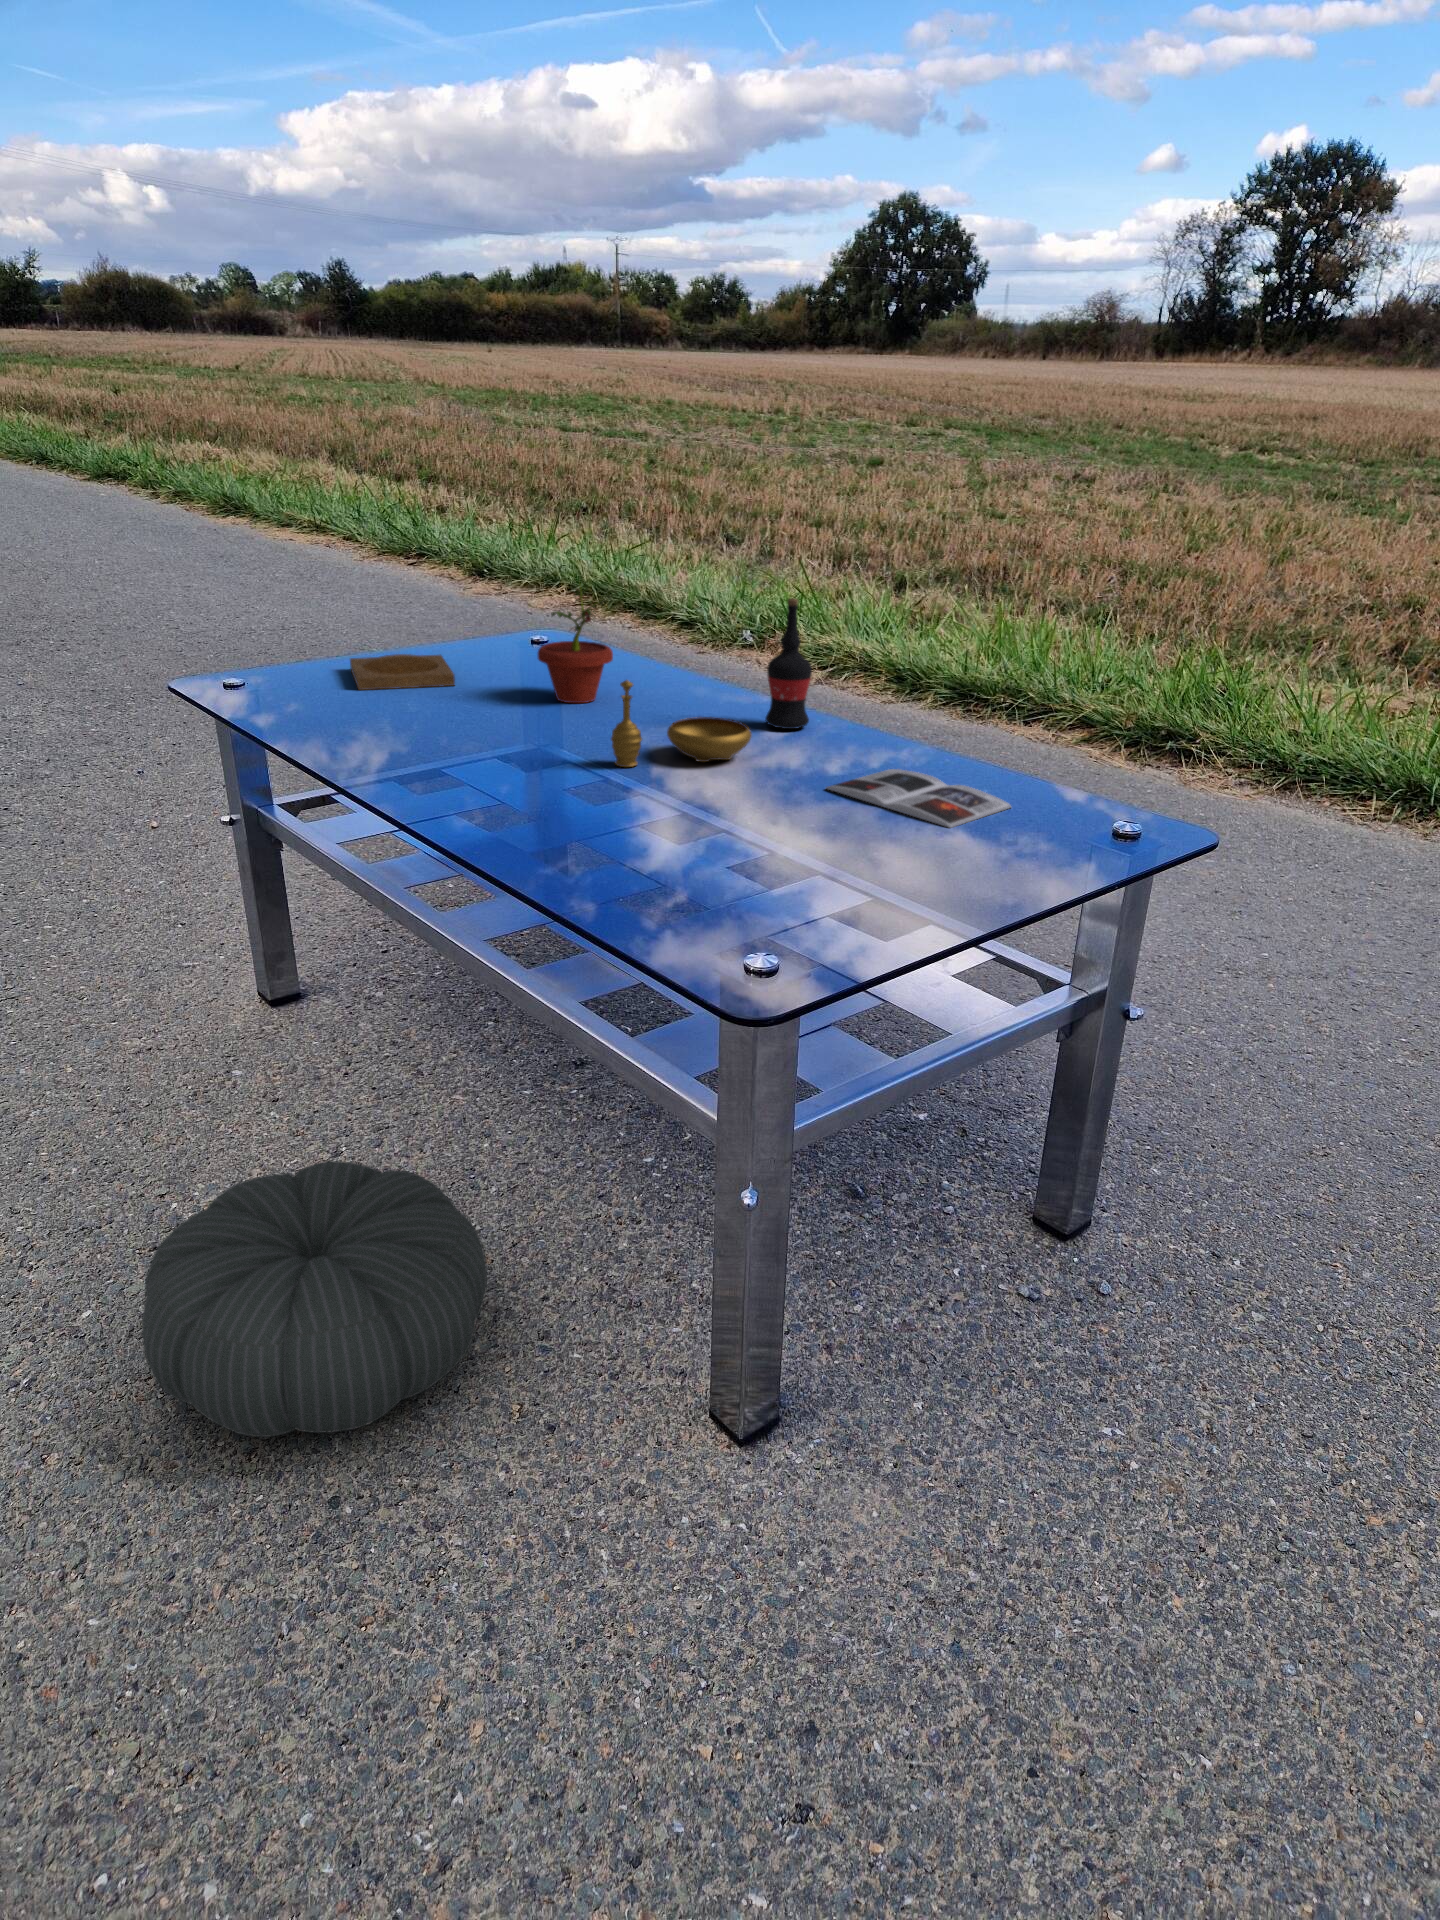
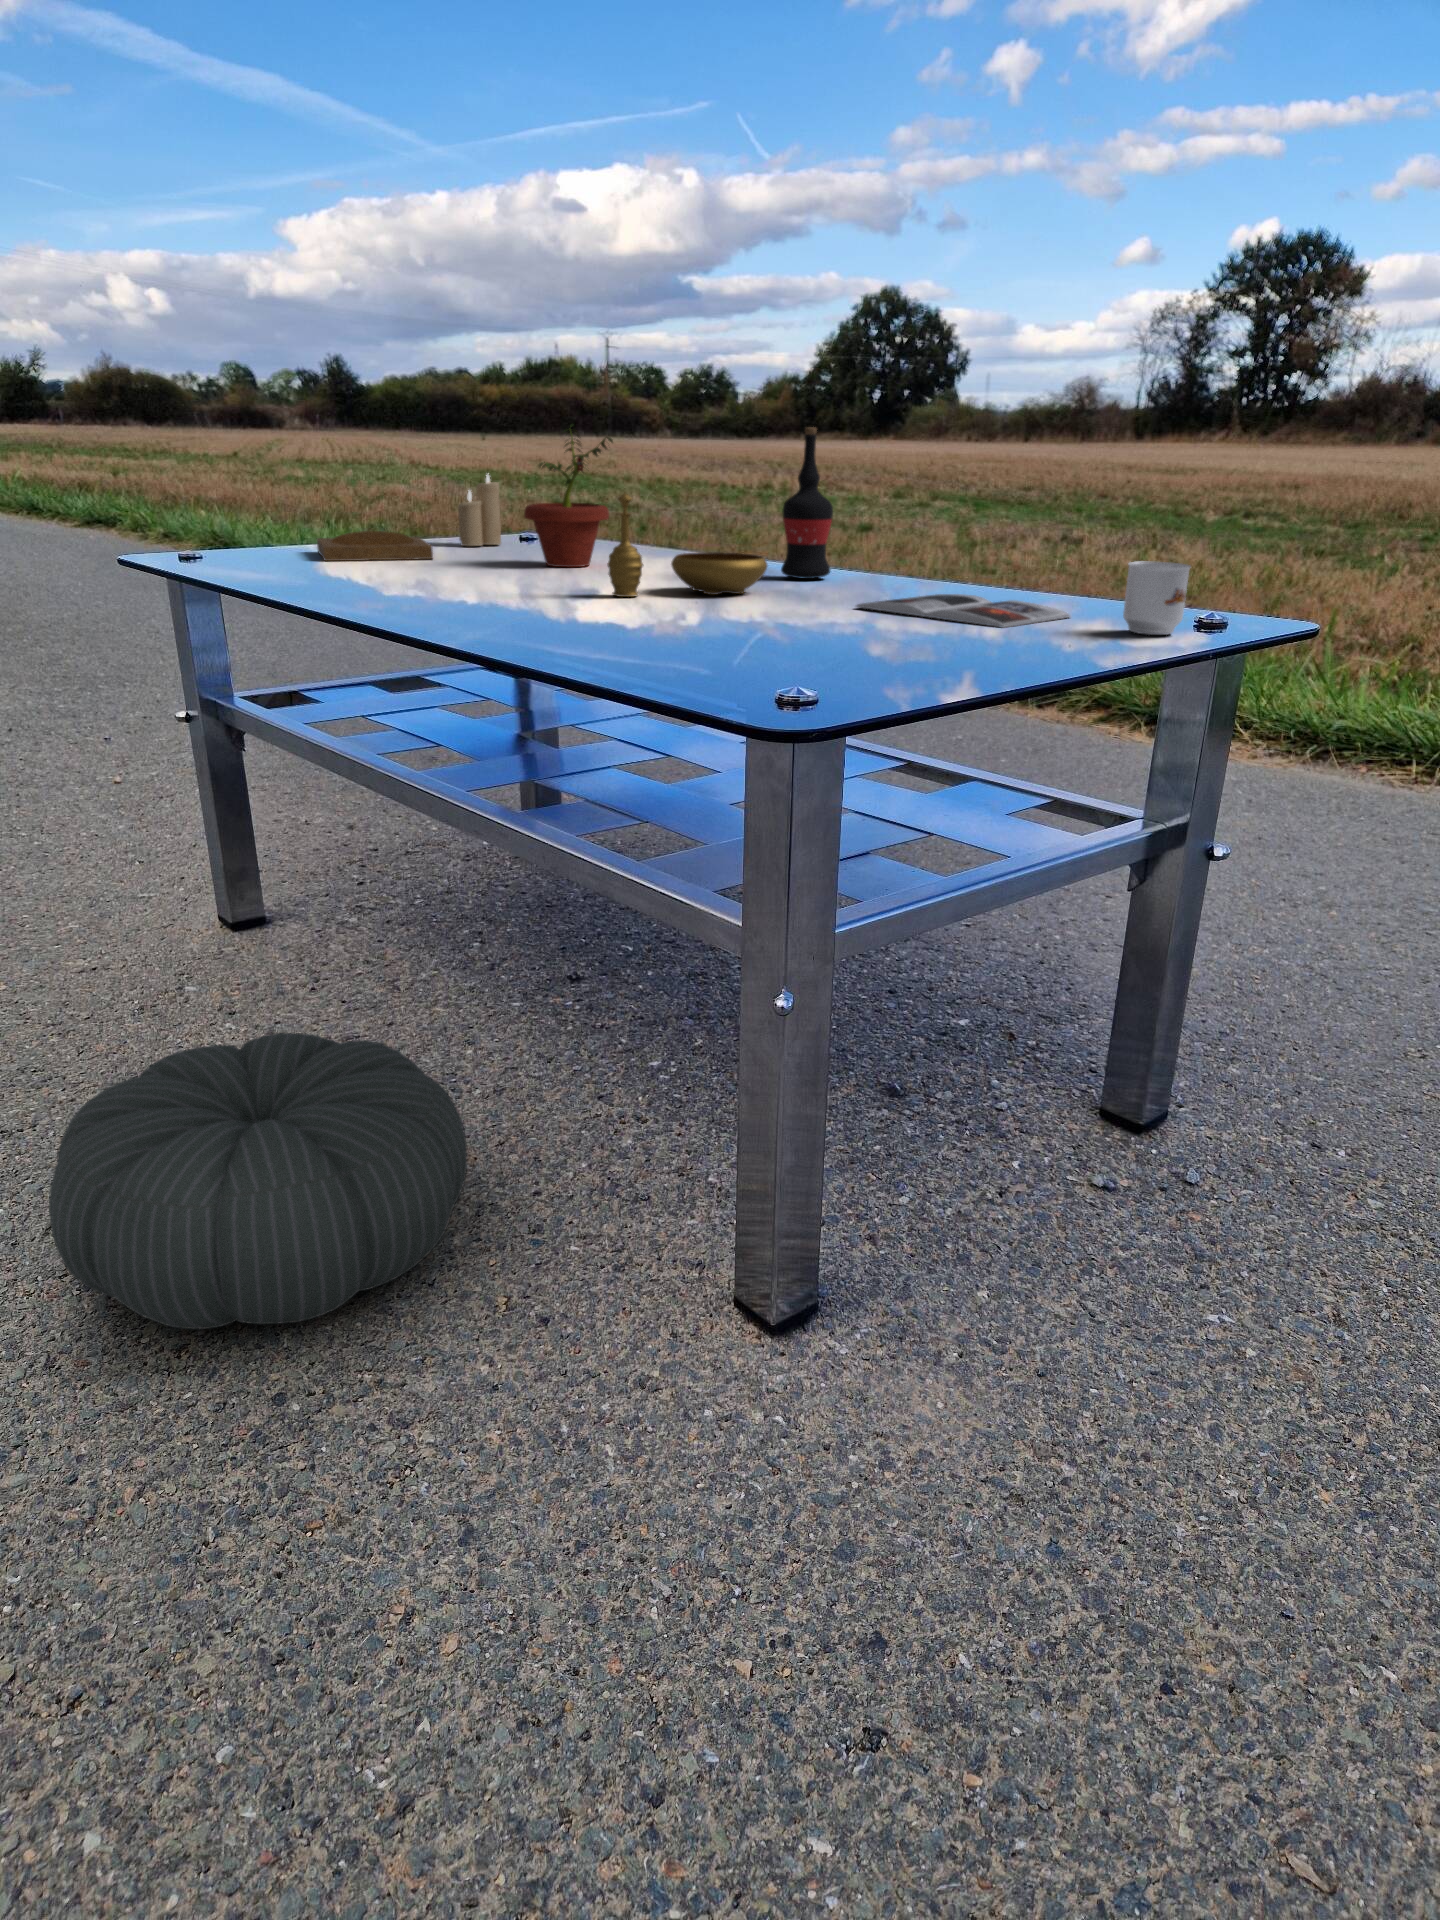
candle: none [476,591,516,658] -> present [458,474,501,546]
mug: none [1052,777,1110,844] -> present [1123,561,1191,635]

